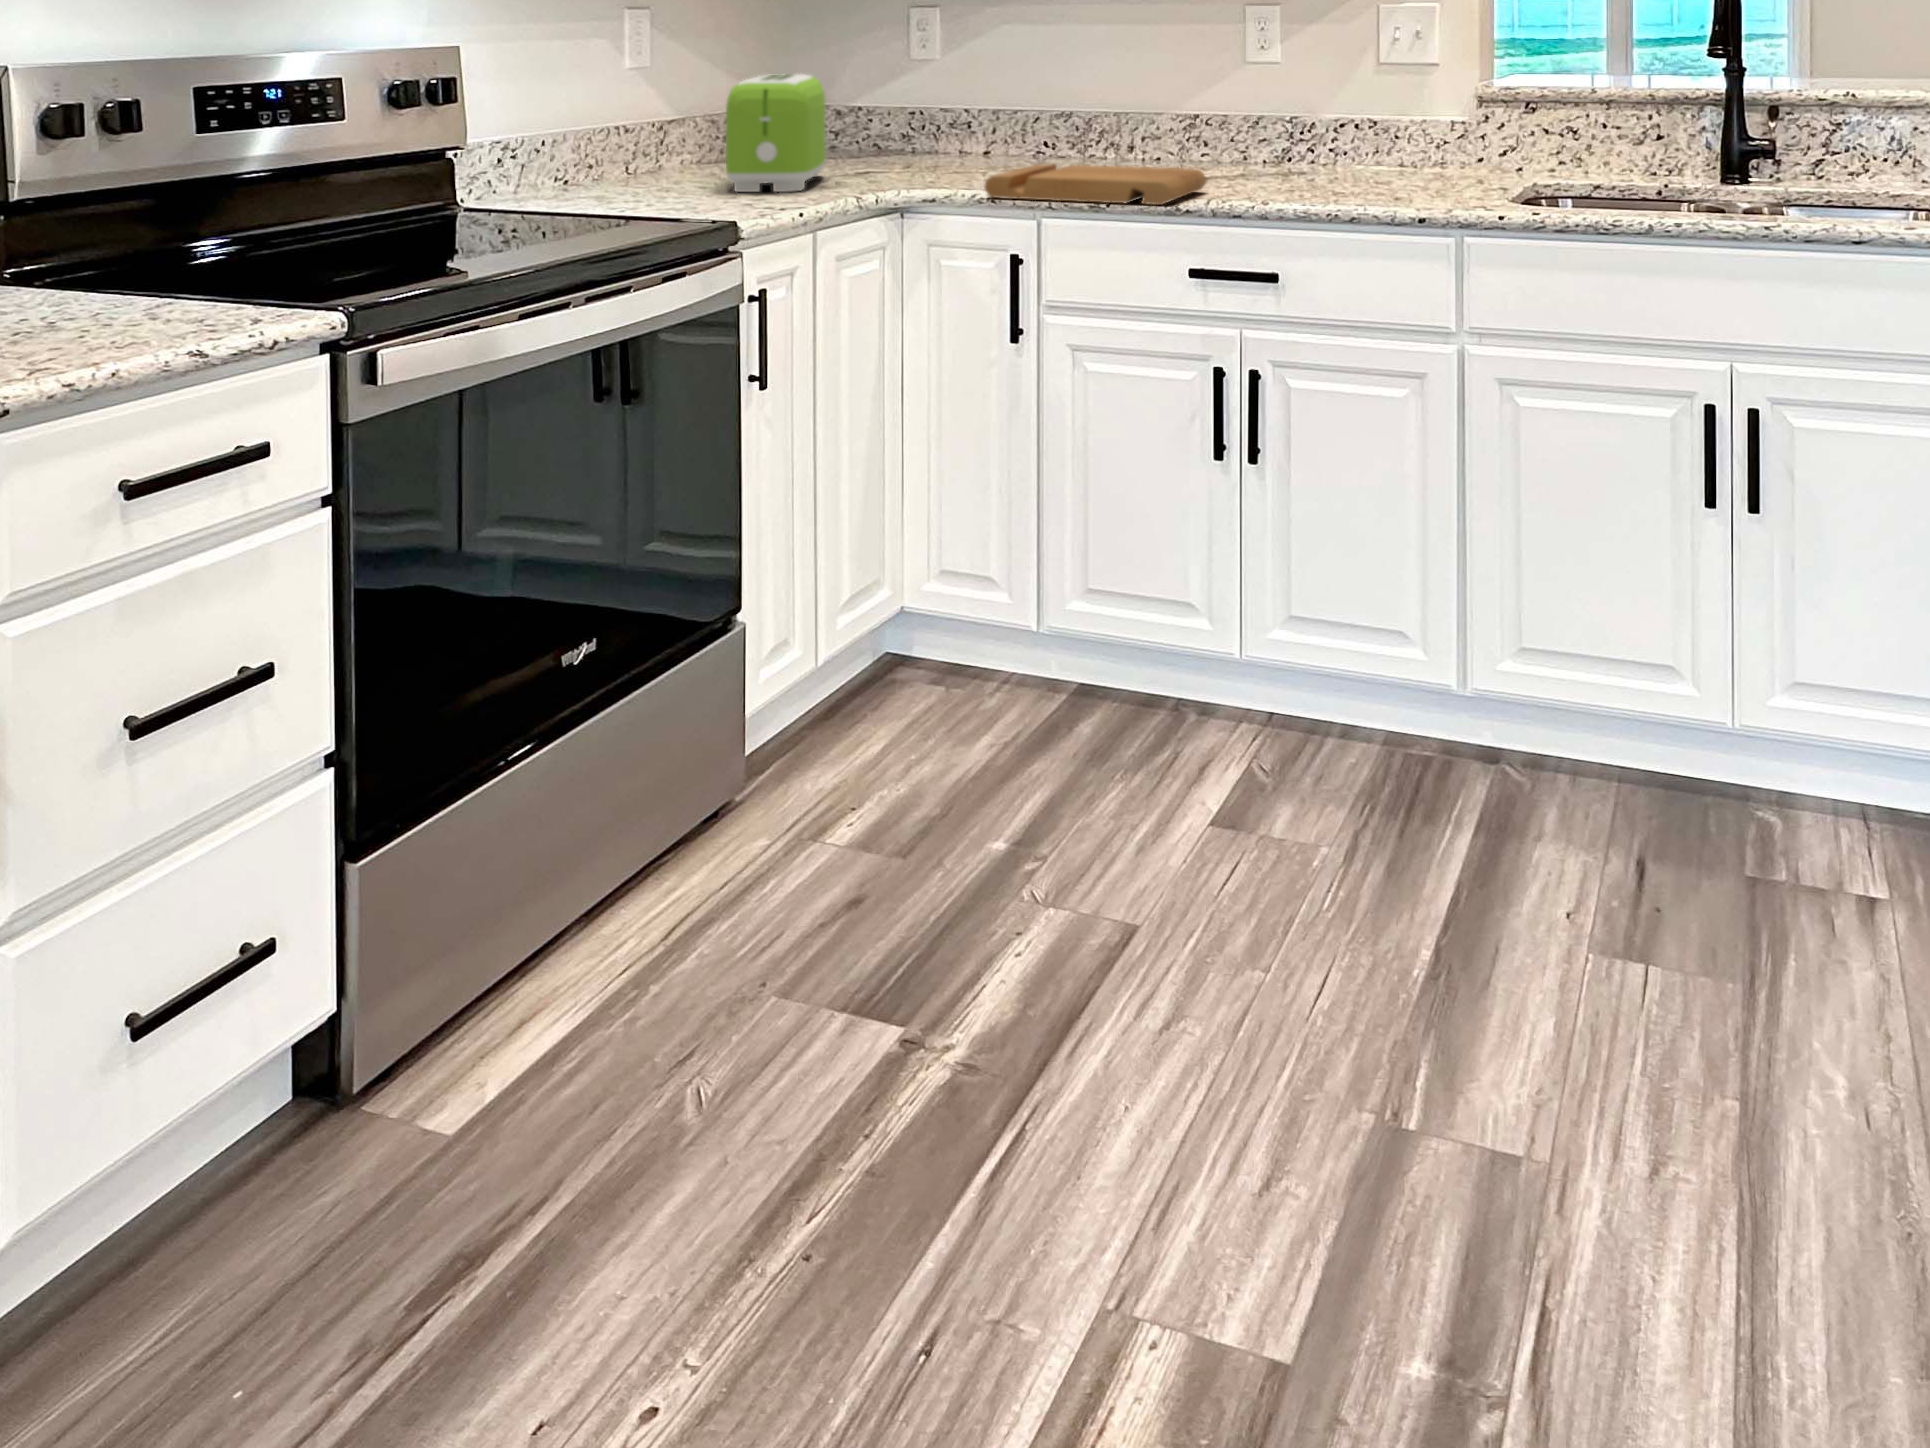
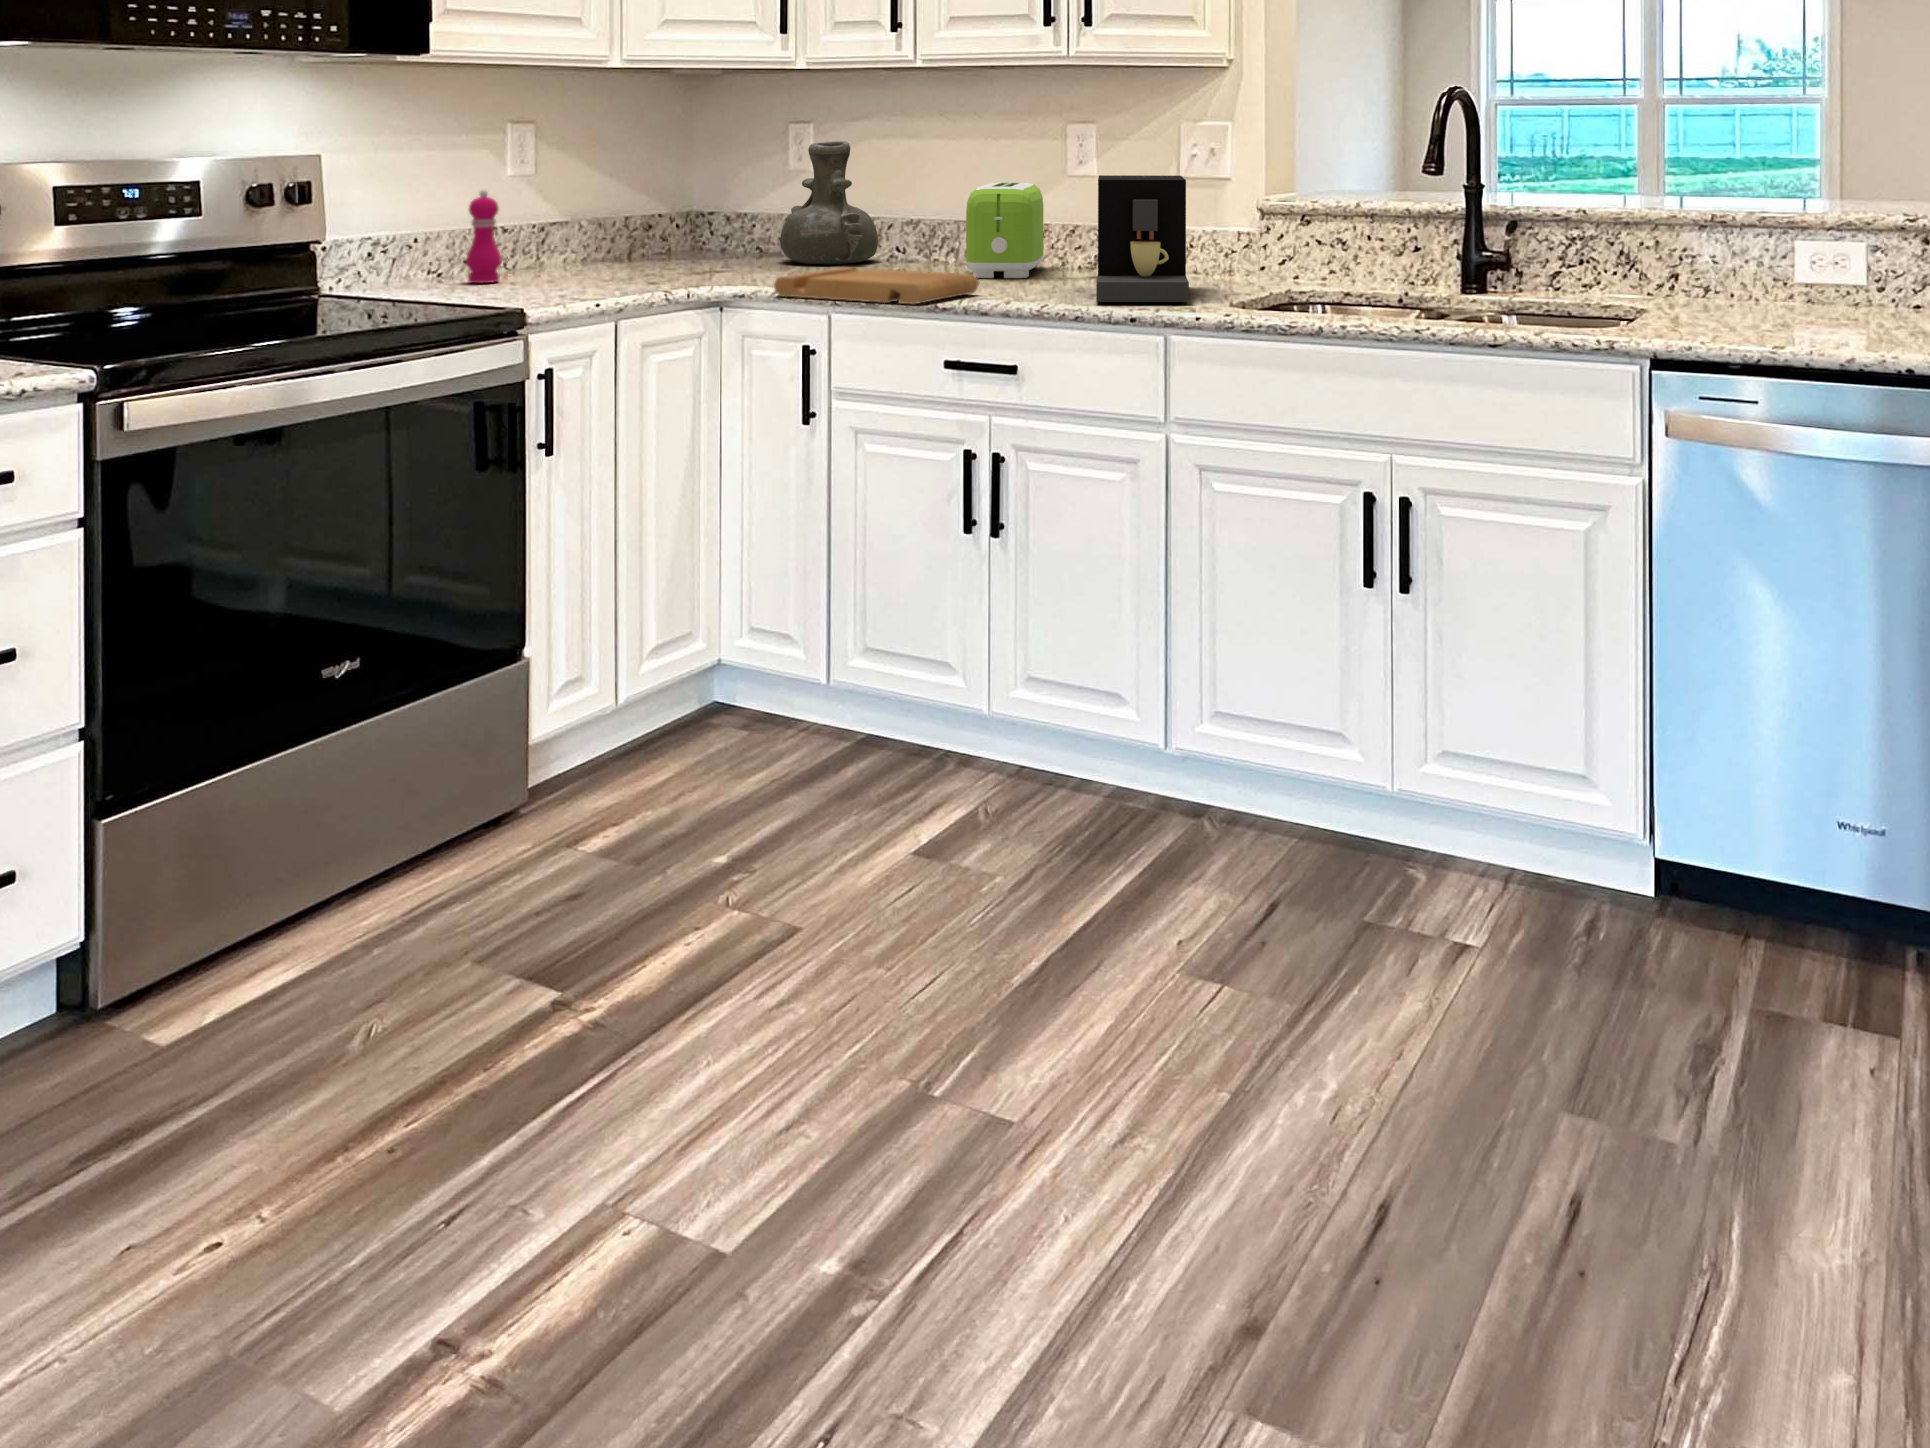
vase: none [907,24,1016,160] -> present [780,141,878,265]
coffee maker: none [1313,58,1456,198] -> present [1096,175,1189,302]
toaster: present [726,74,826,192] -> present [966,182,1043,278]
pepper mill: none [600,81,640,188] -> present [466,190,502,283]

